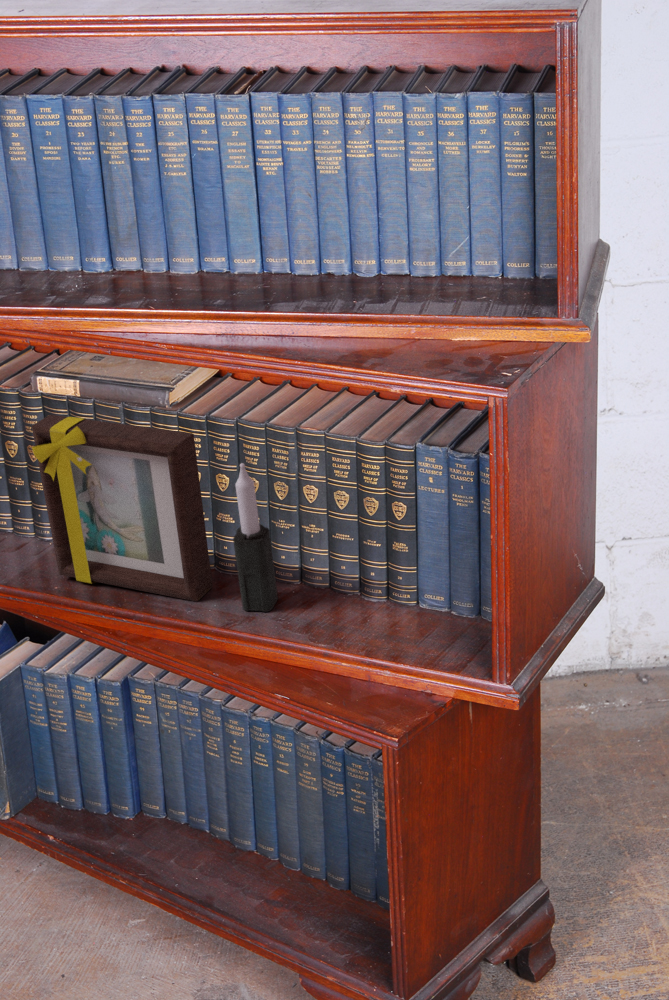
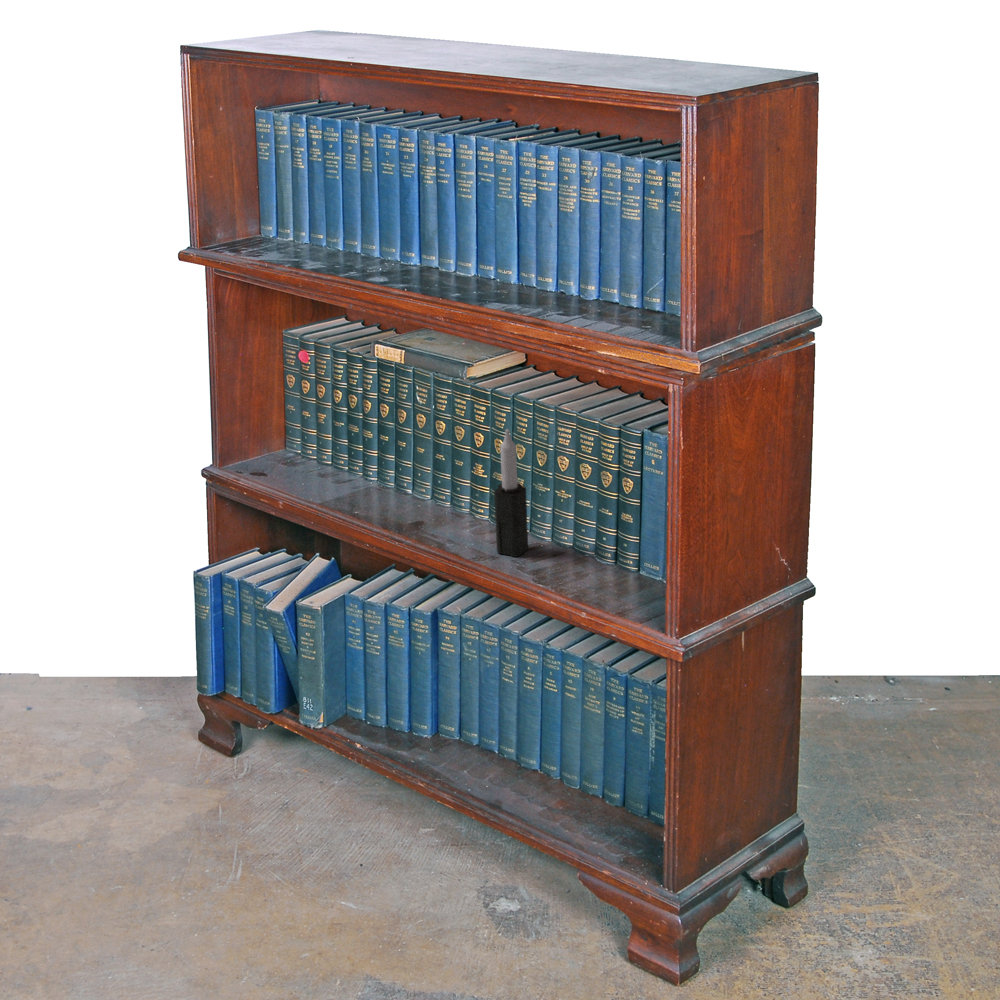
picture frame: present [32,415,213,601] -> none [357,374,482,541]

